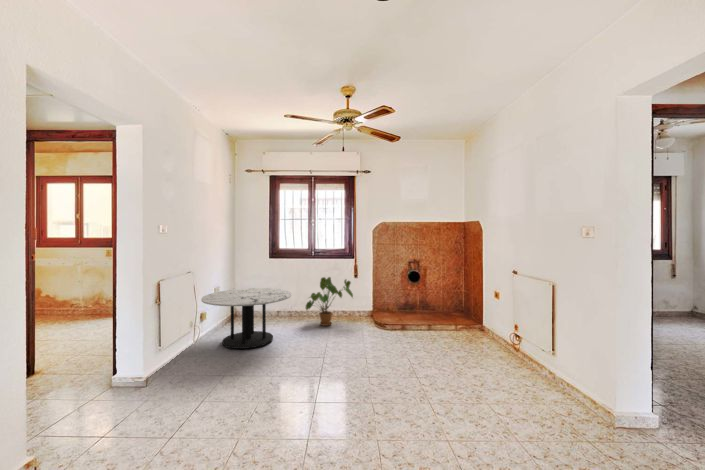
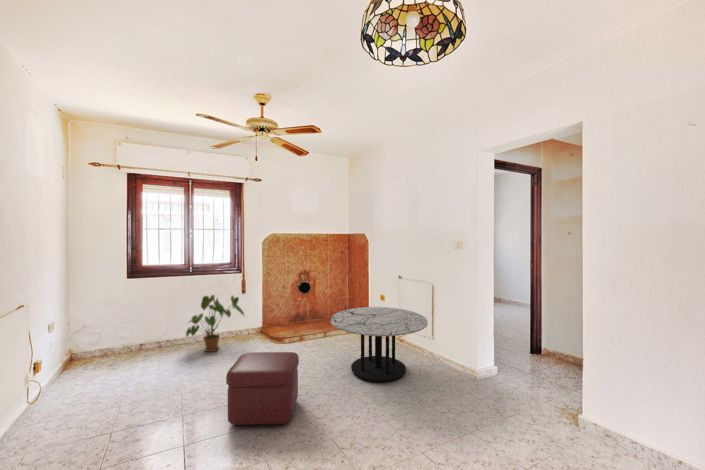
coffee table: present [201,288,291,349] -> present [331,307,428,382]
ottoman: none [312,322,379,389] -> present [226,352,299,426]

